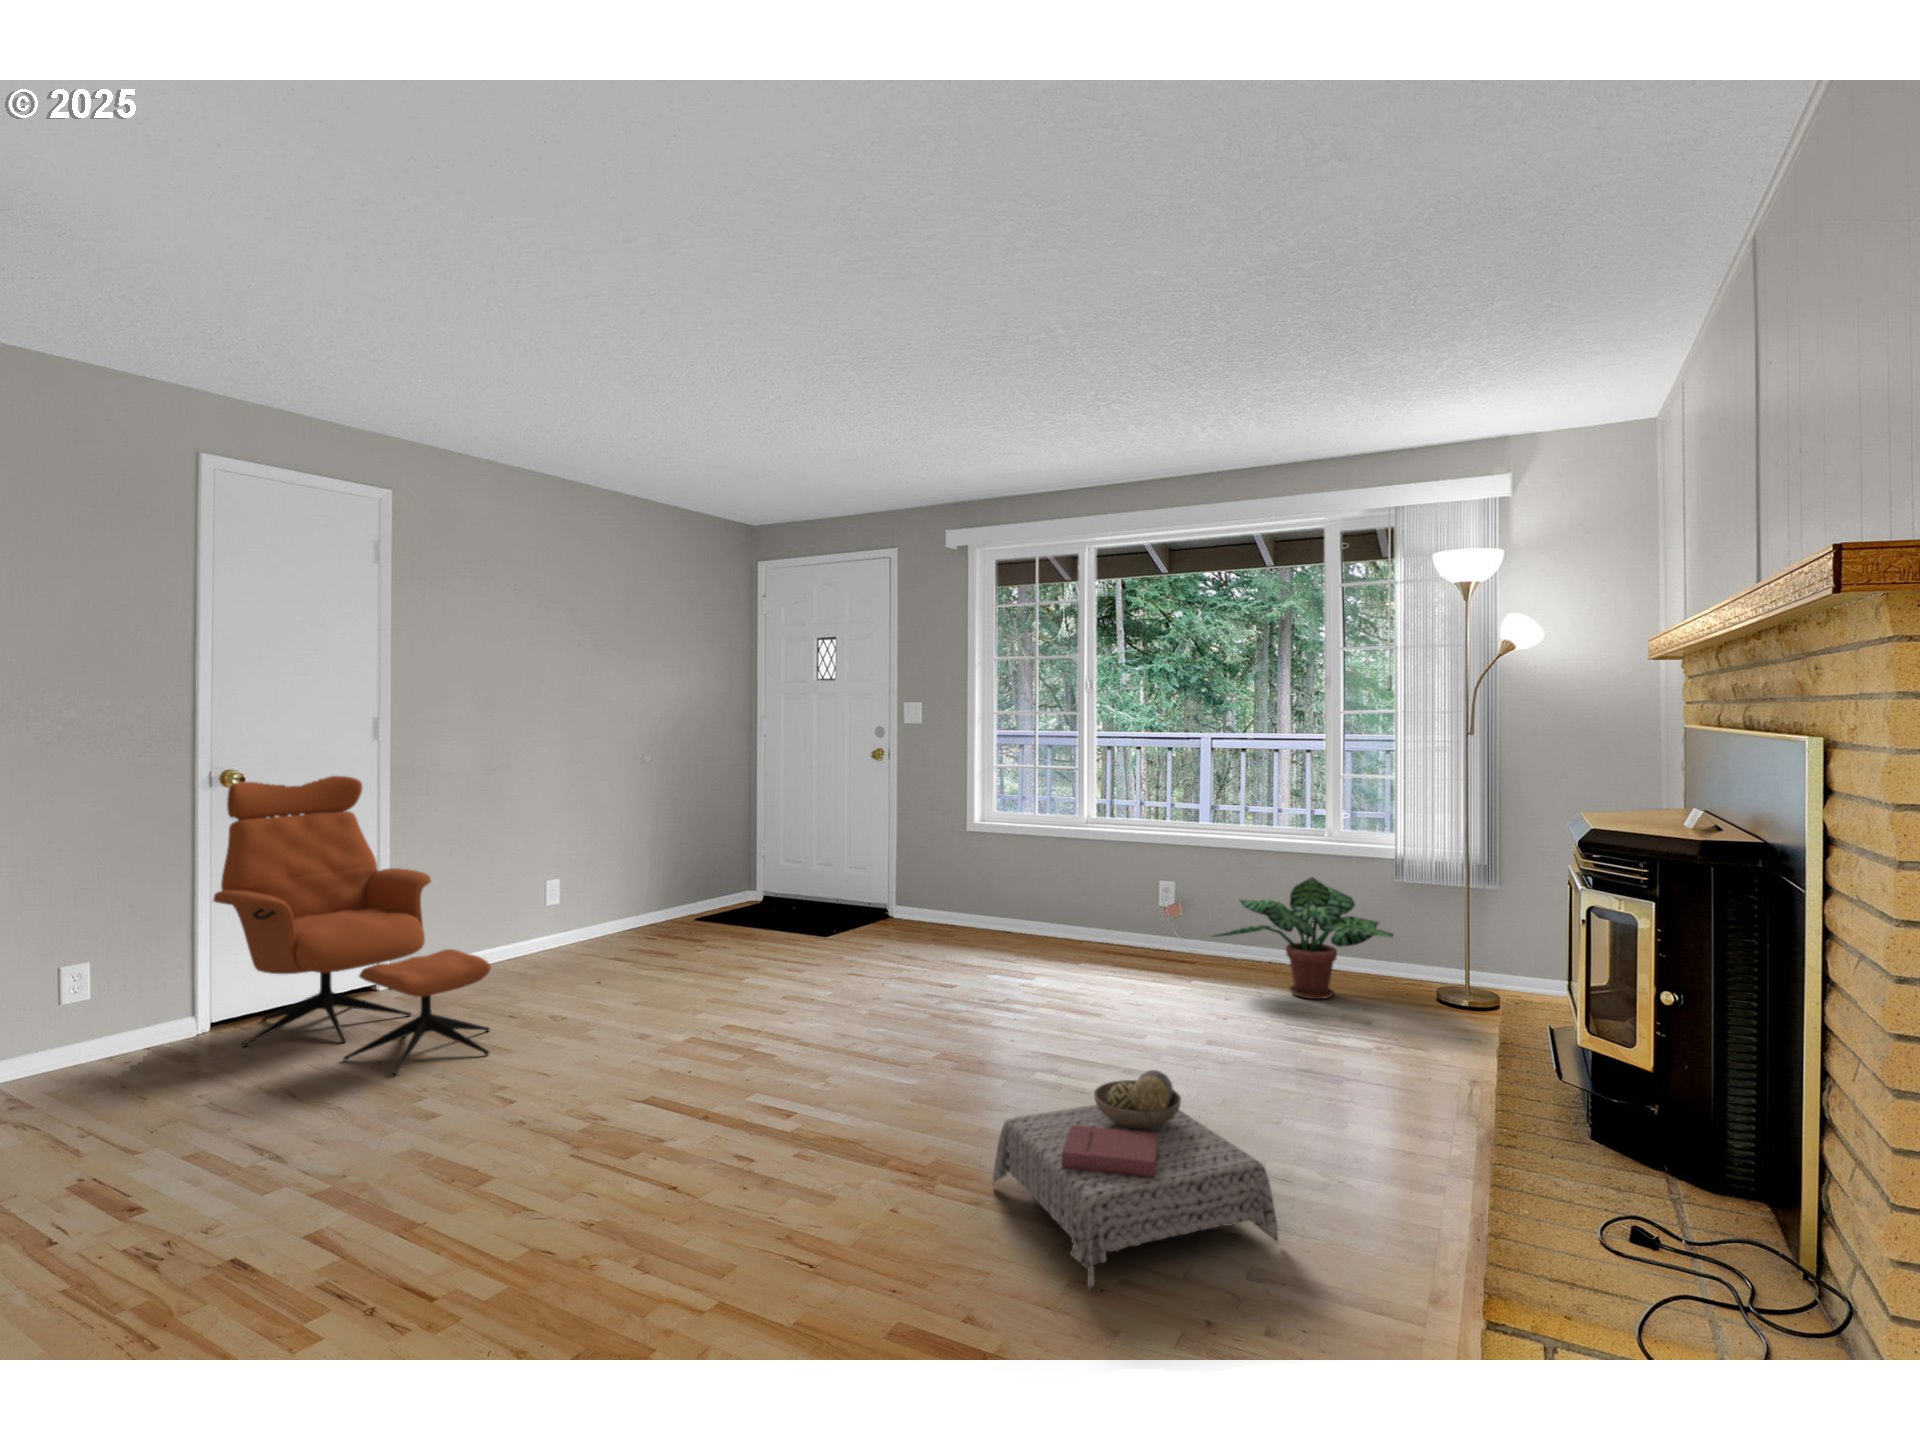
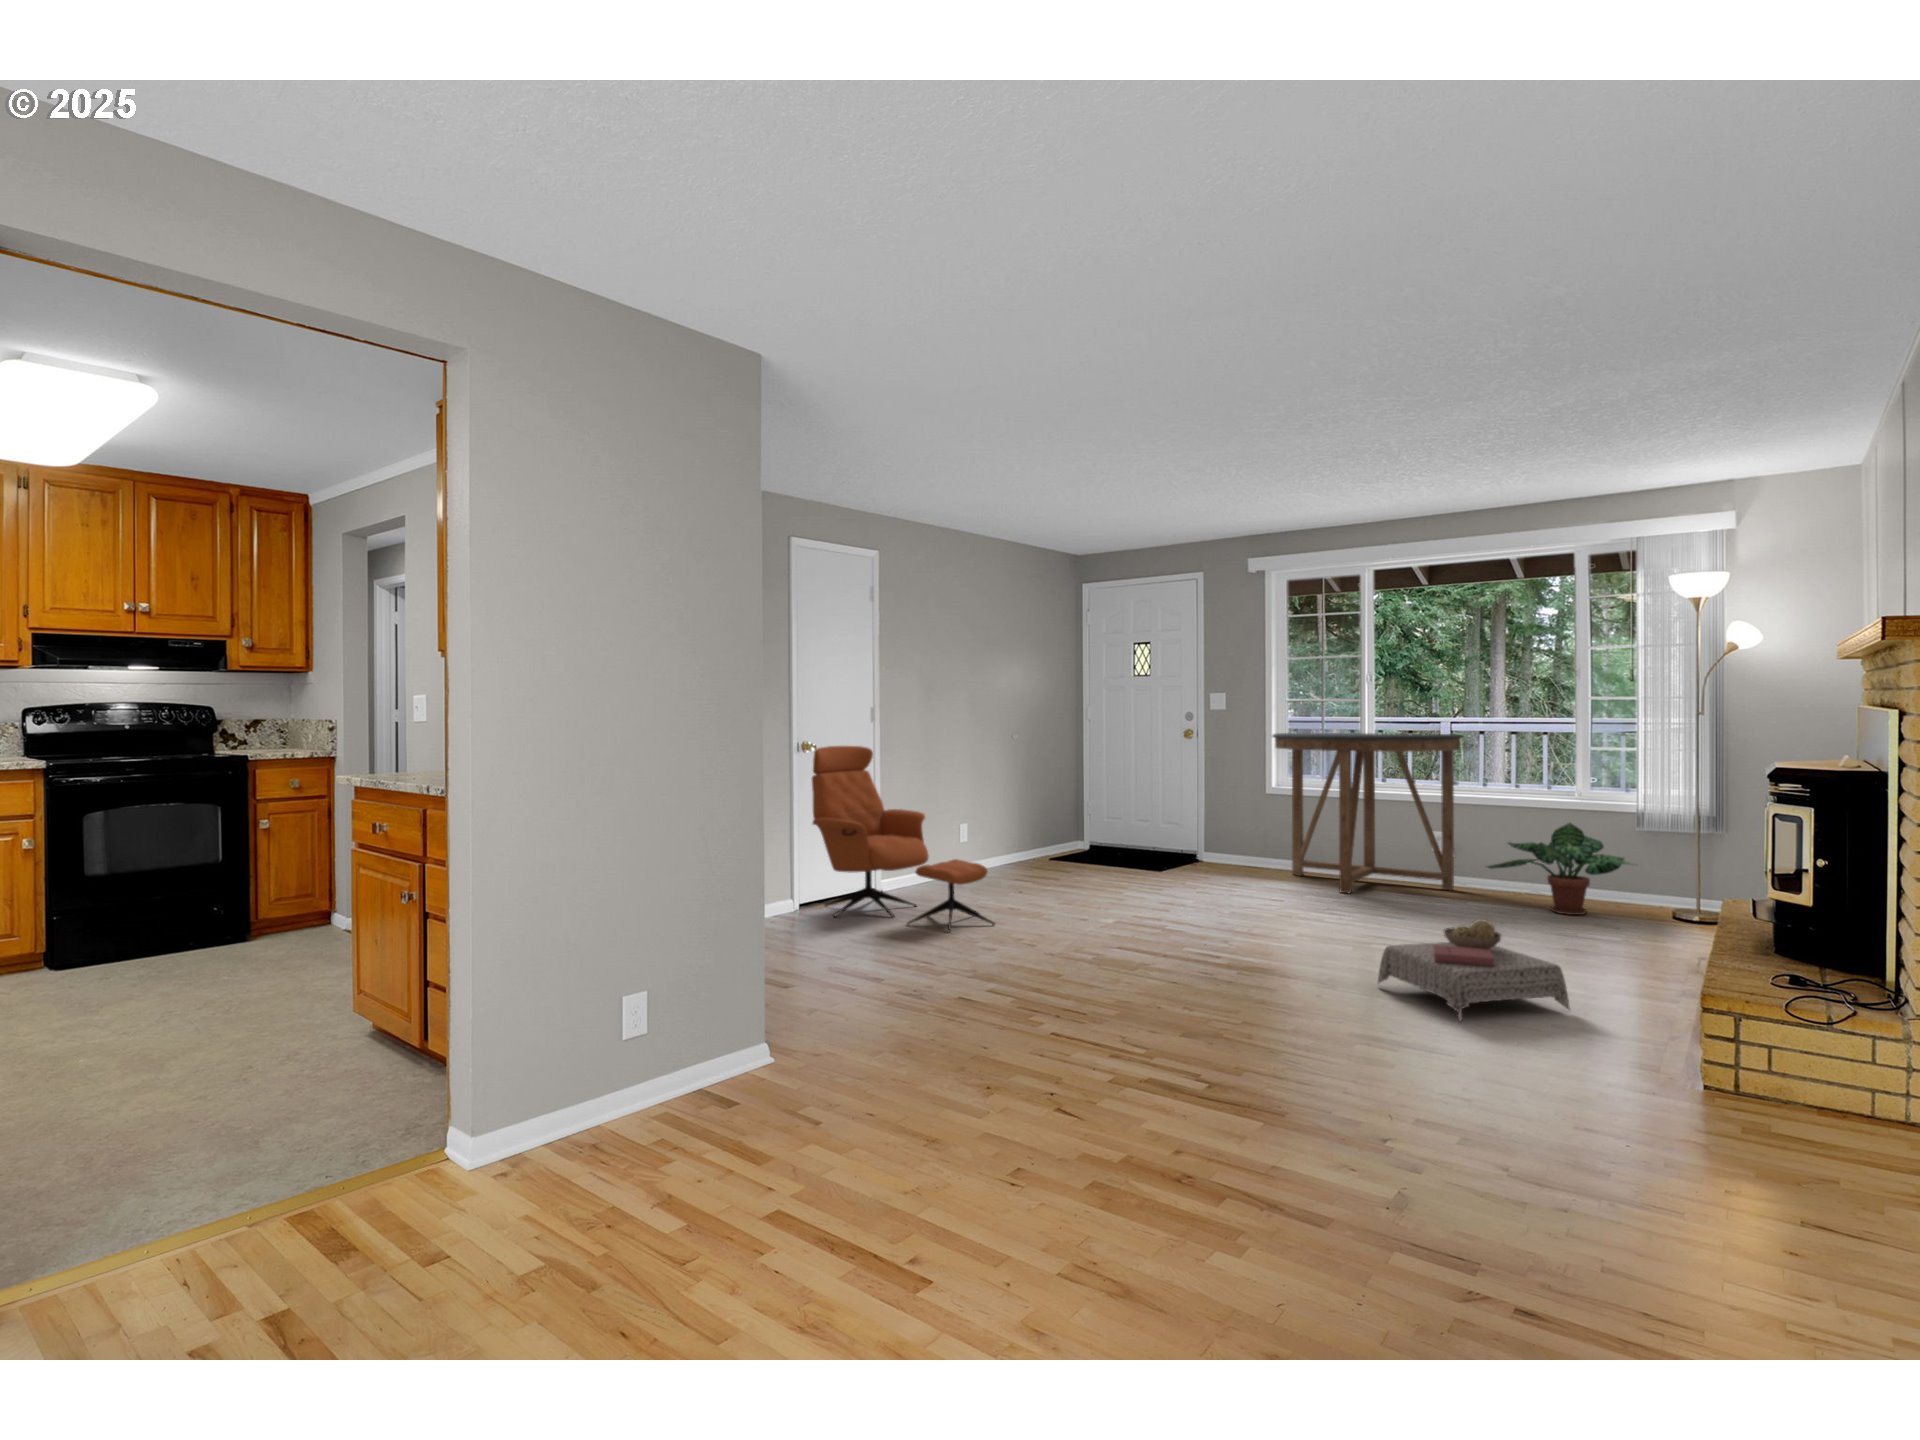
console table: none [963,754,1194,968] -> present [1272,733,1463,893]

